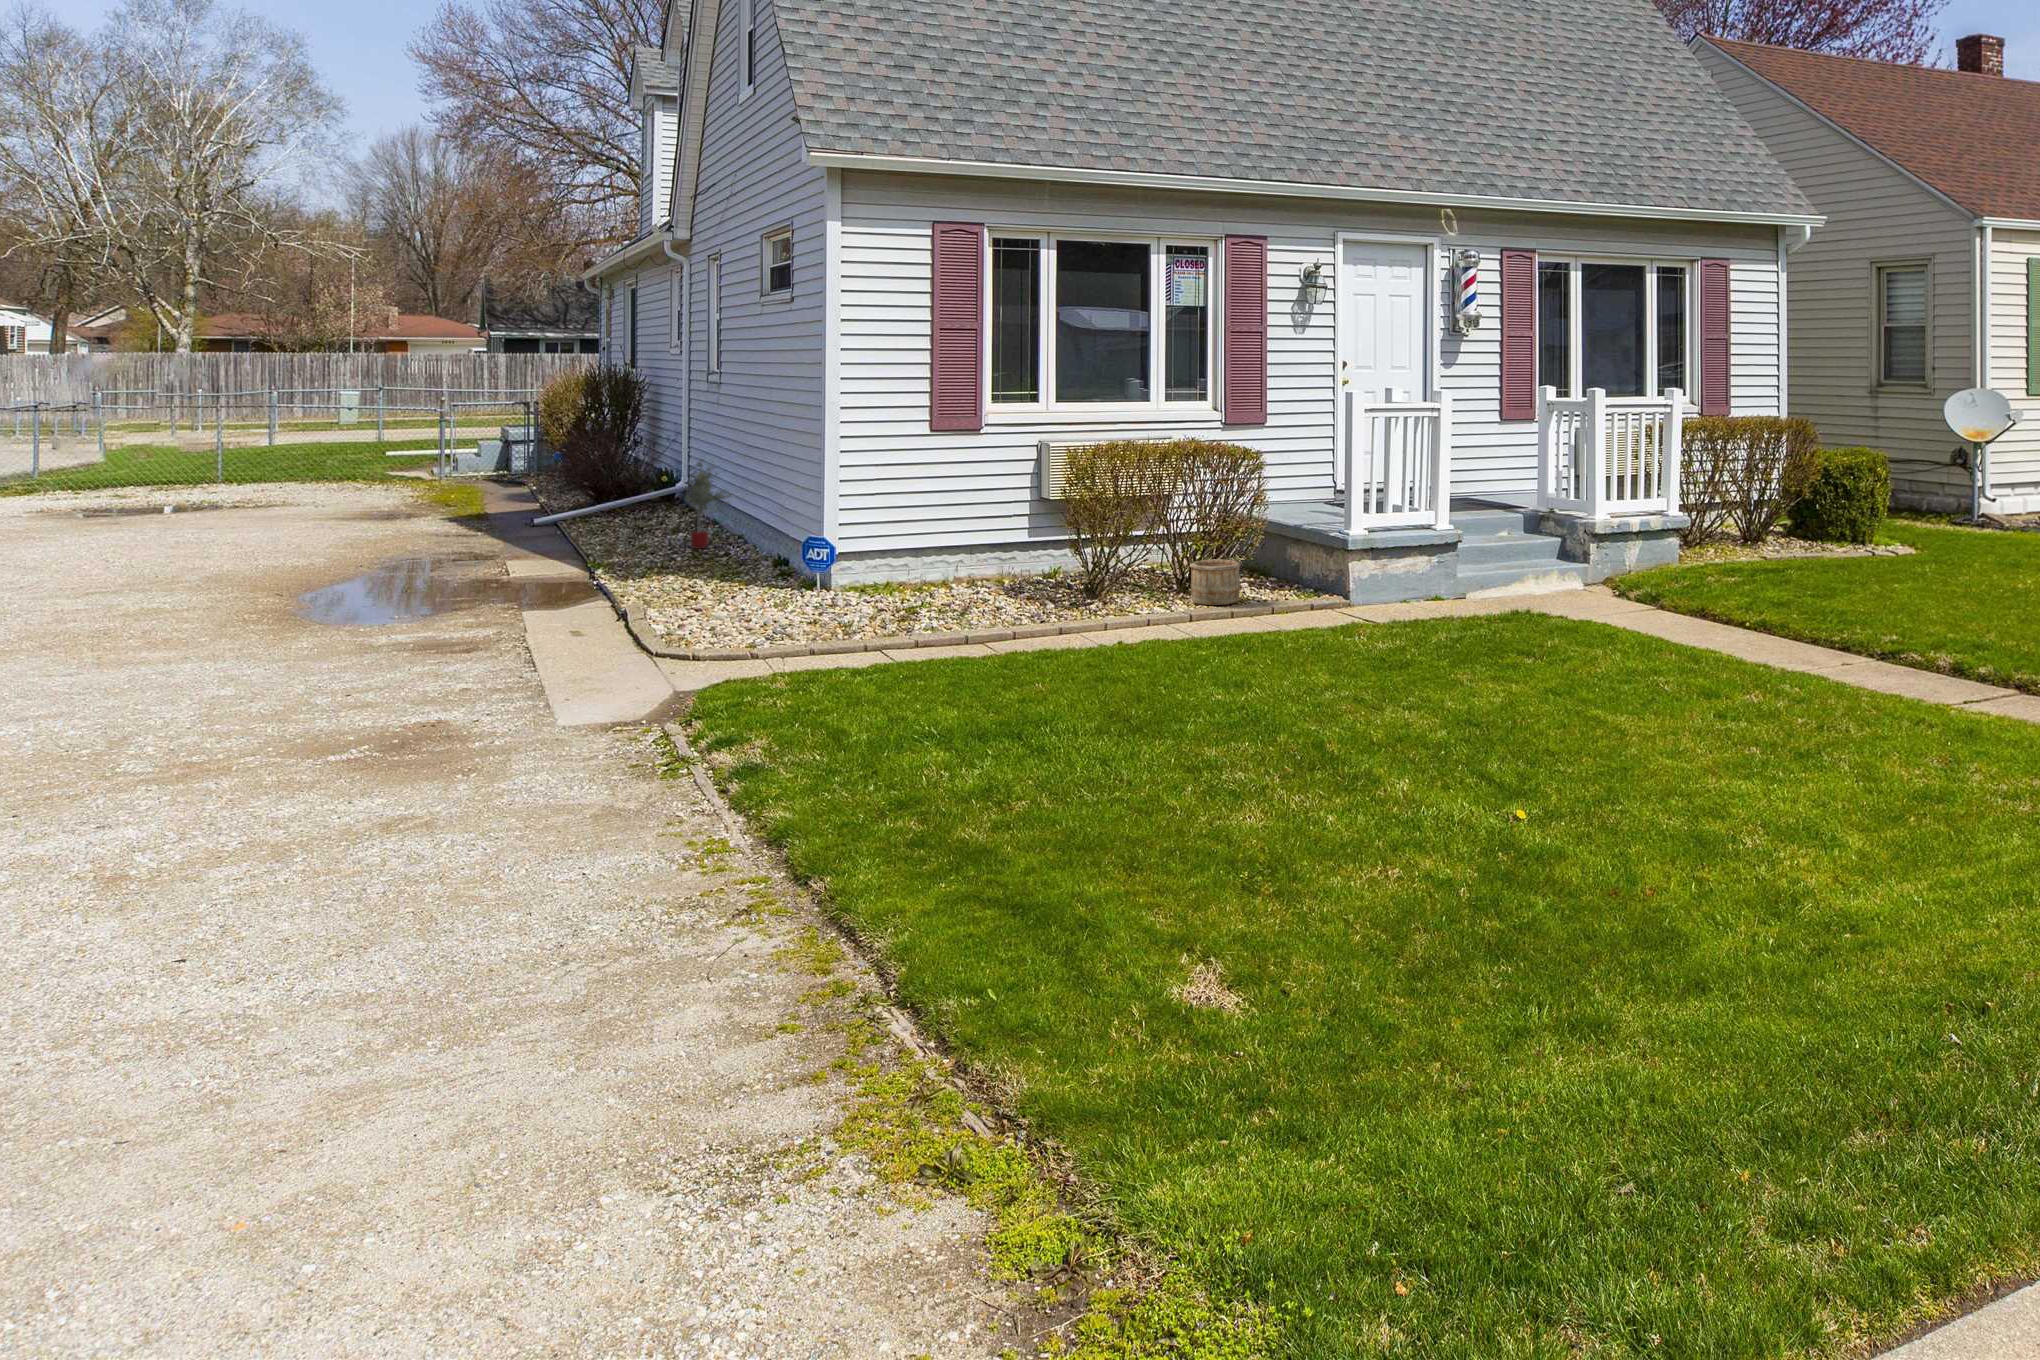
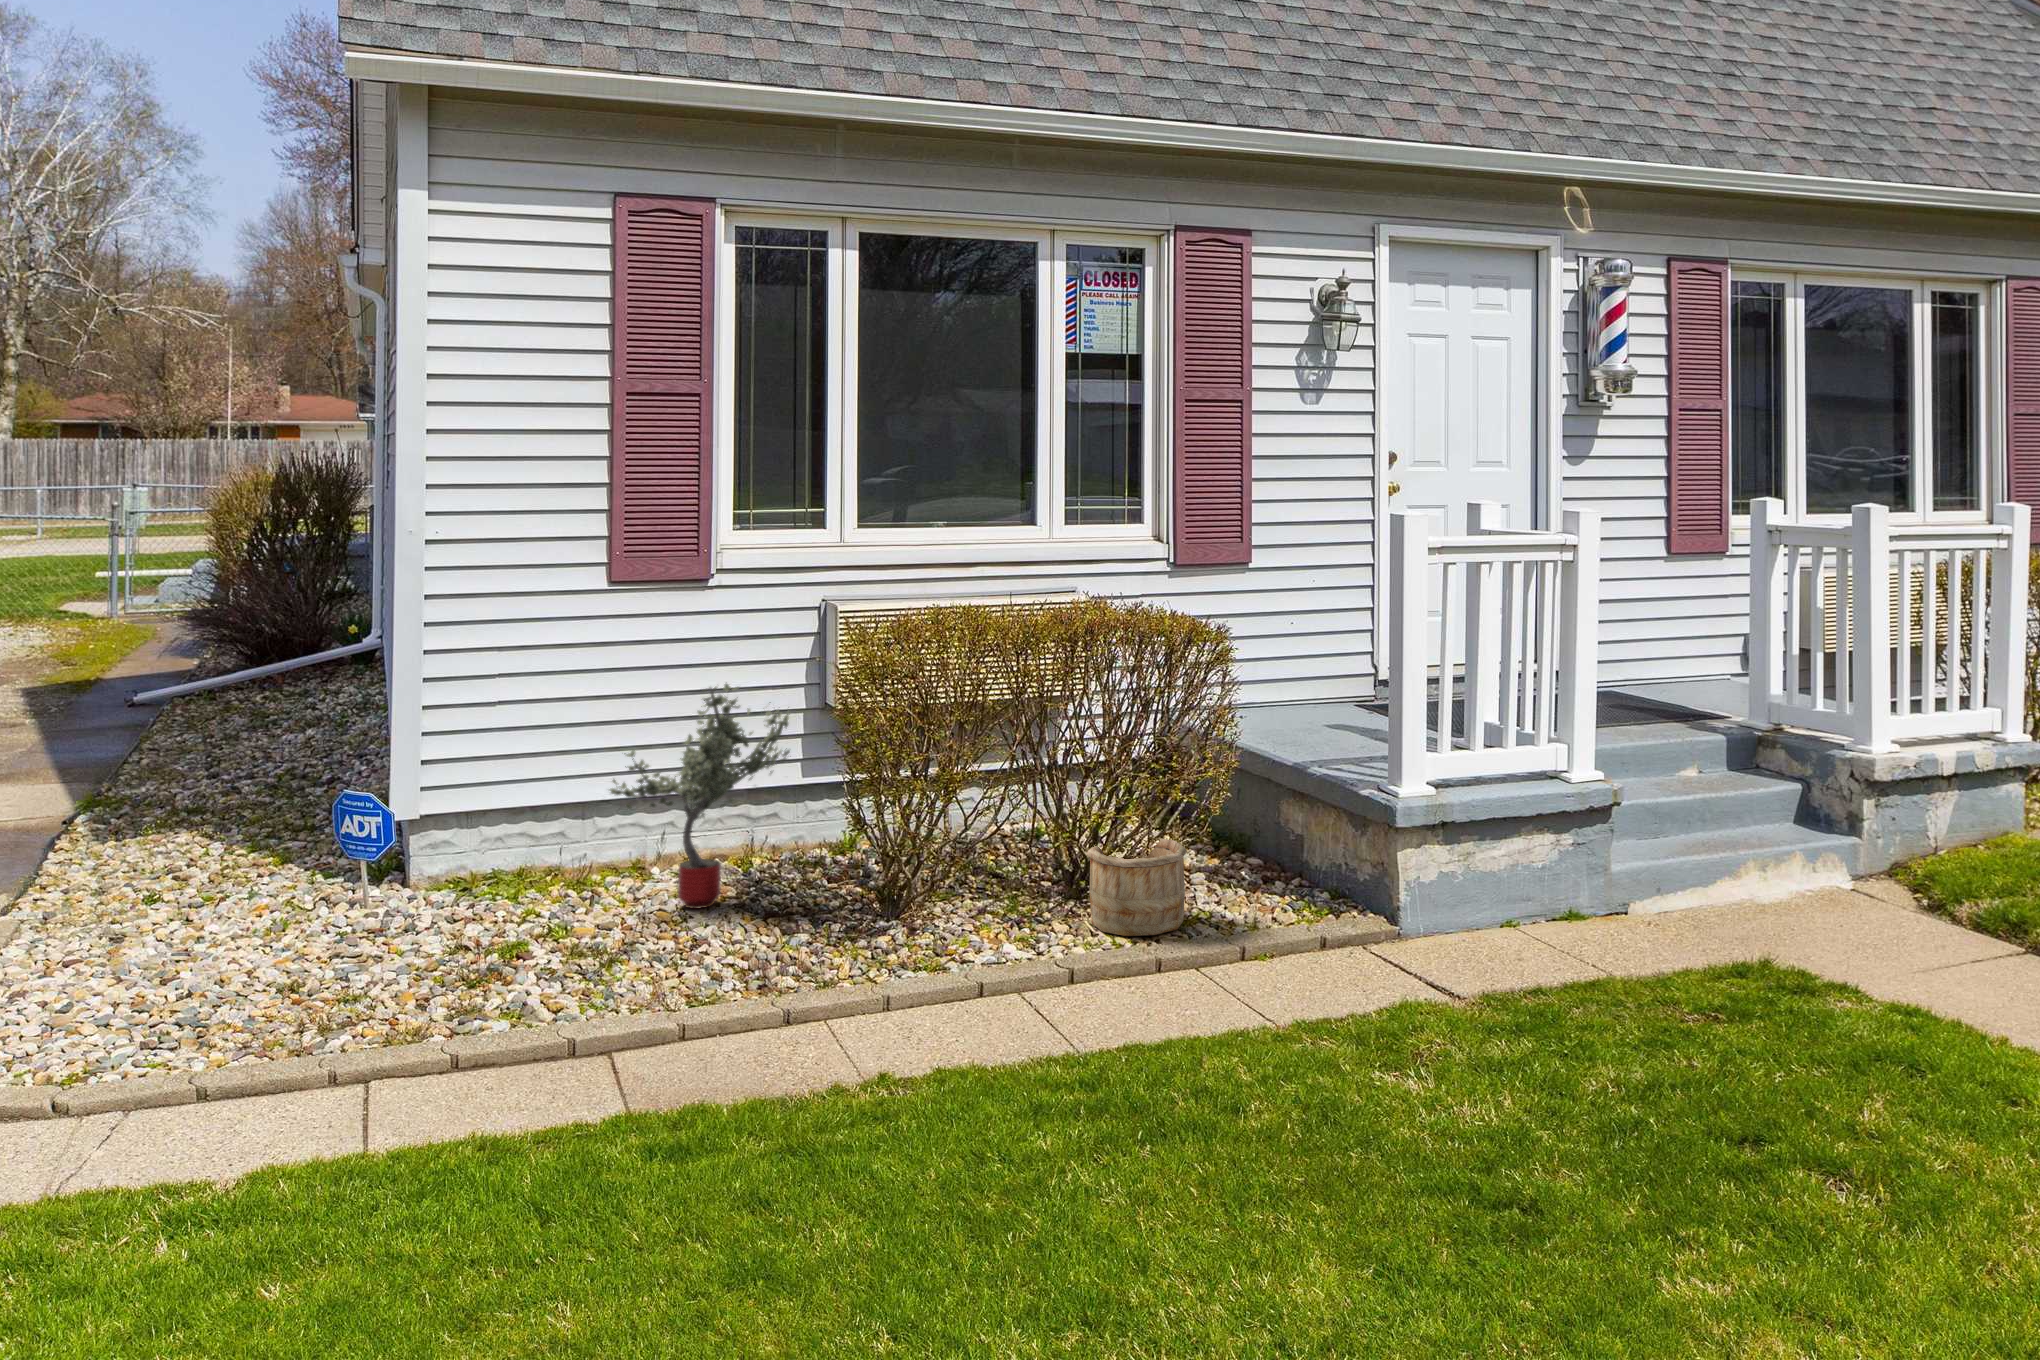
potted tree: present [684,459,732,549] -> present [610,684,790,909]

